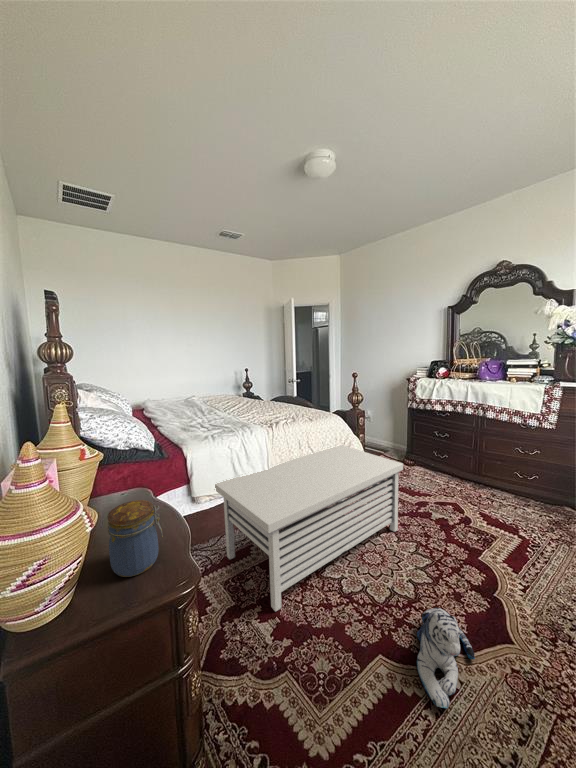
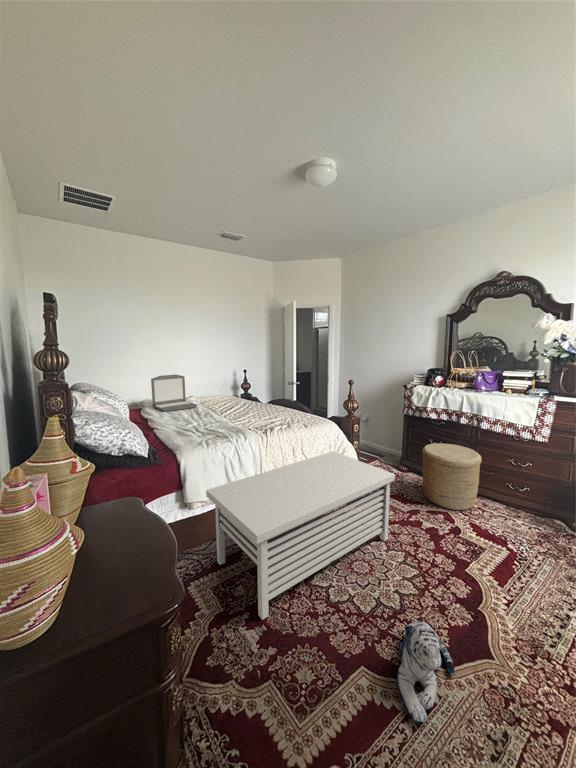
laptop: none [155,374,202,411] -> present [151,375,197,412]
woven basket: none [428,435,488,500] -> present [422,443,482,510]
jar: present [107,500,163,577] -> none [95,520,148,596]

